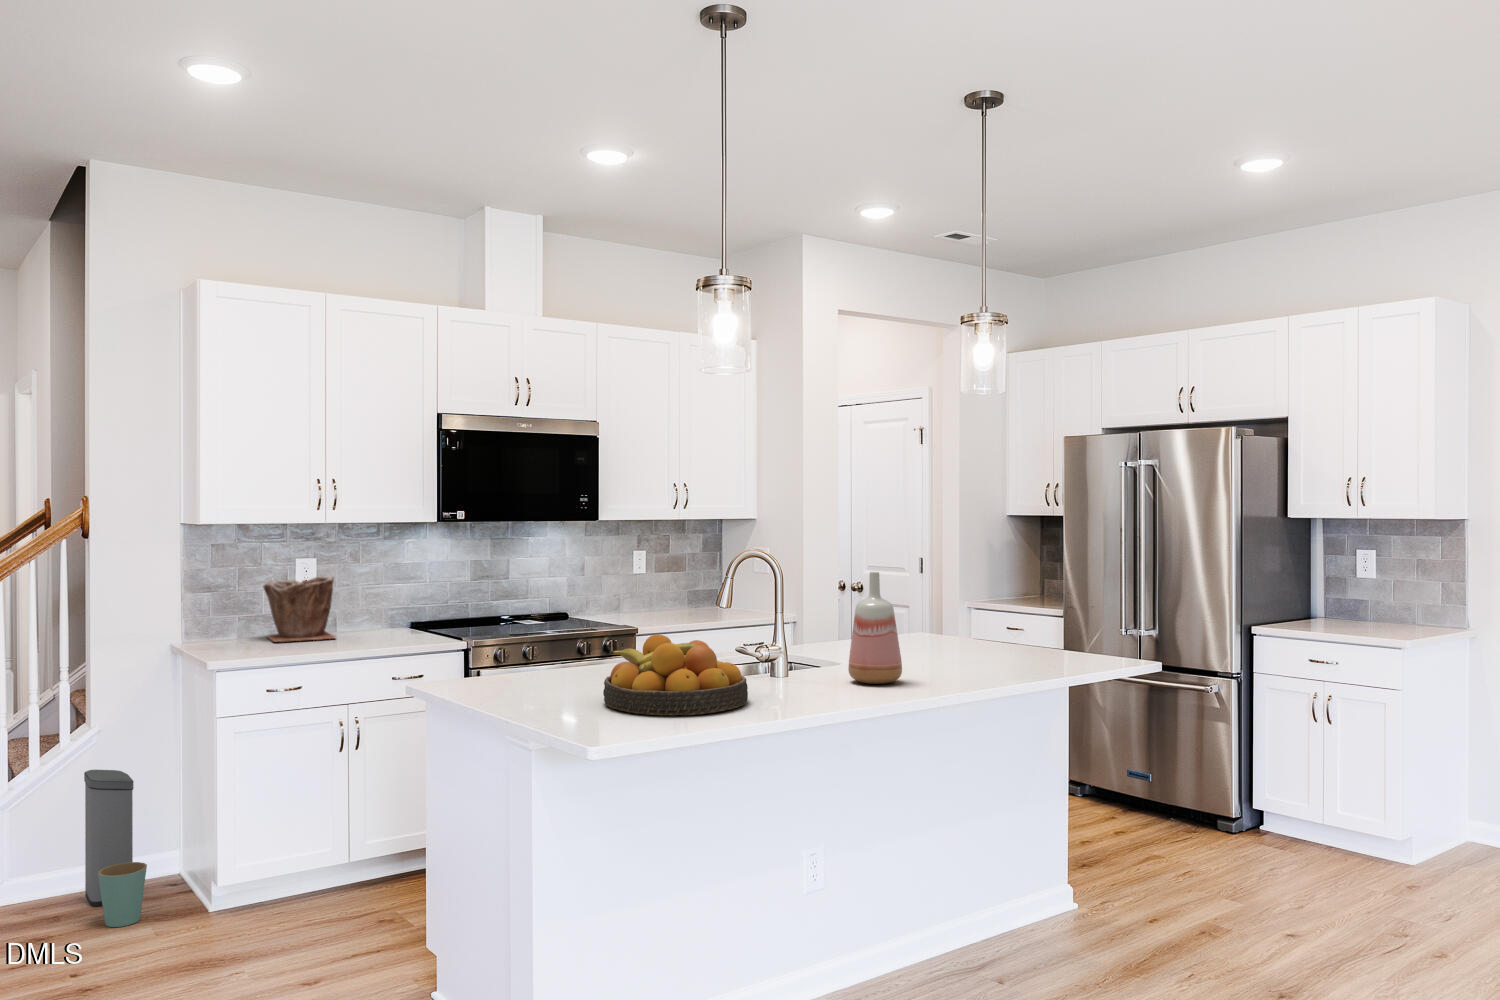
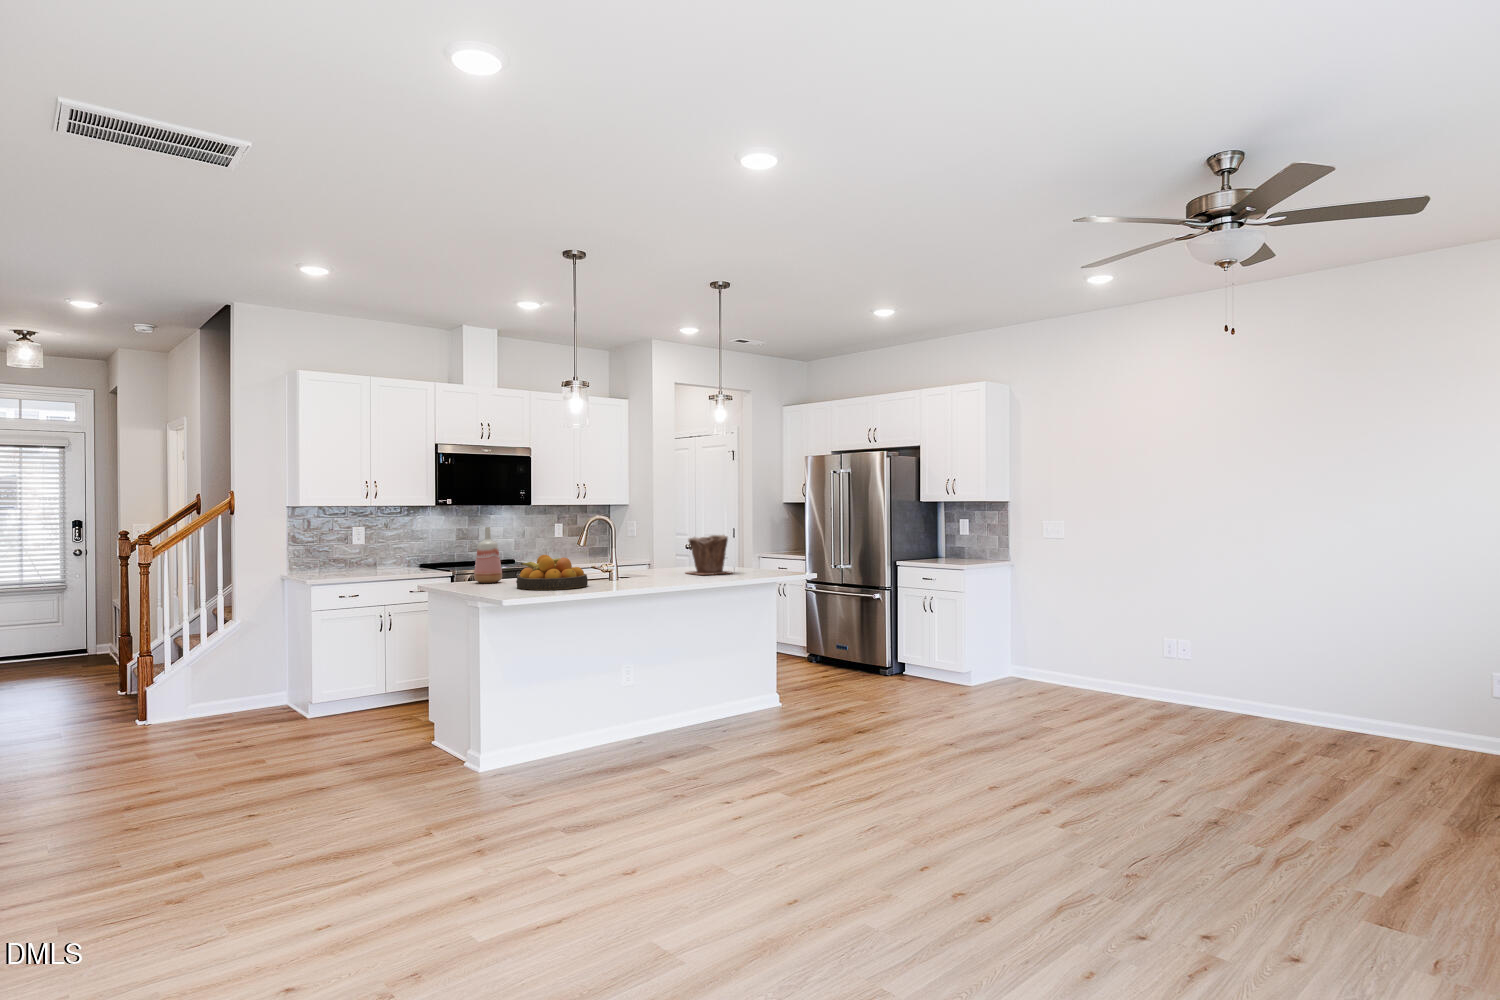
vase: present [848,572,902,684] -> present [474,527,502,583]
plant pot: present [263,576,335,642] -> present [686,535,731,575]
trash can: present [84,770,147,927] -> none [234,644,273,724]

